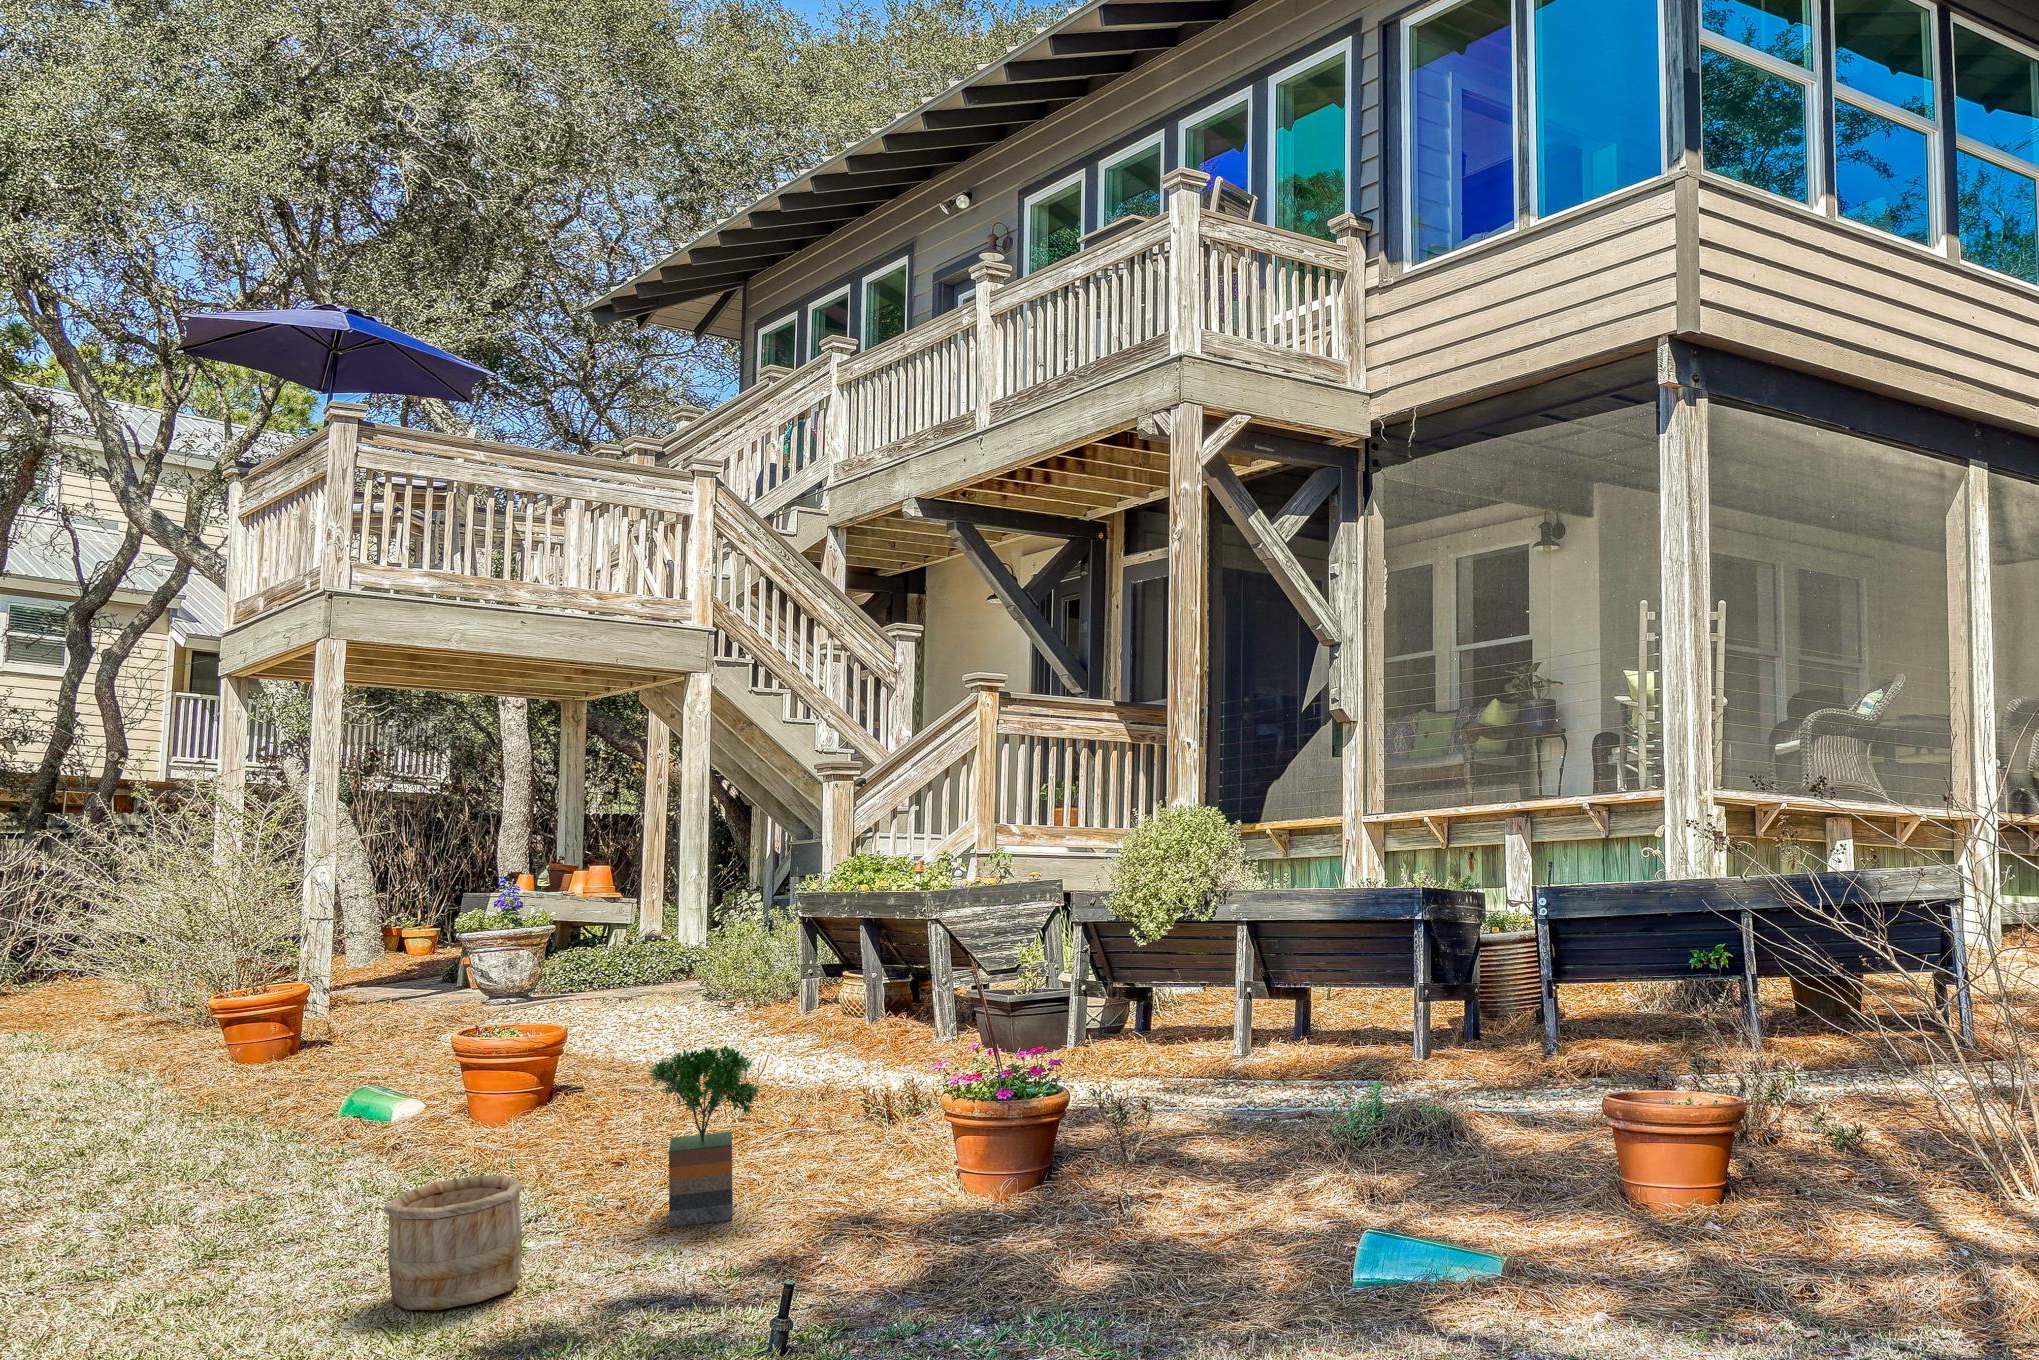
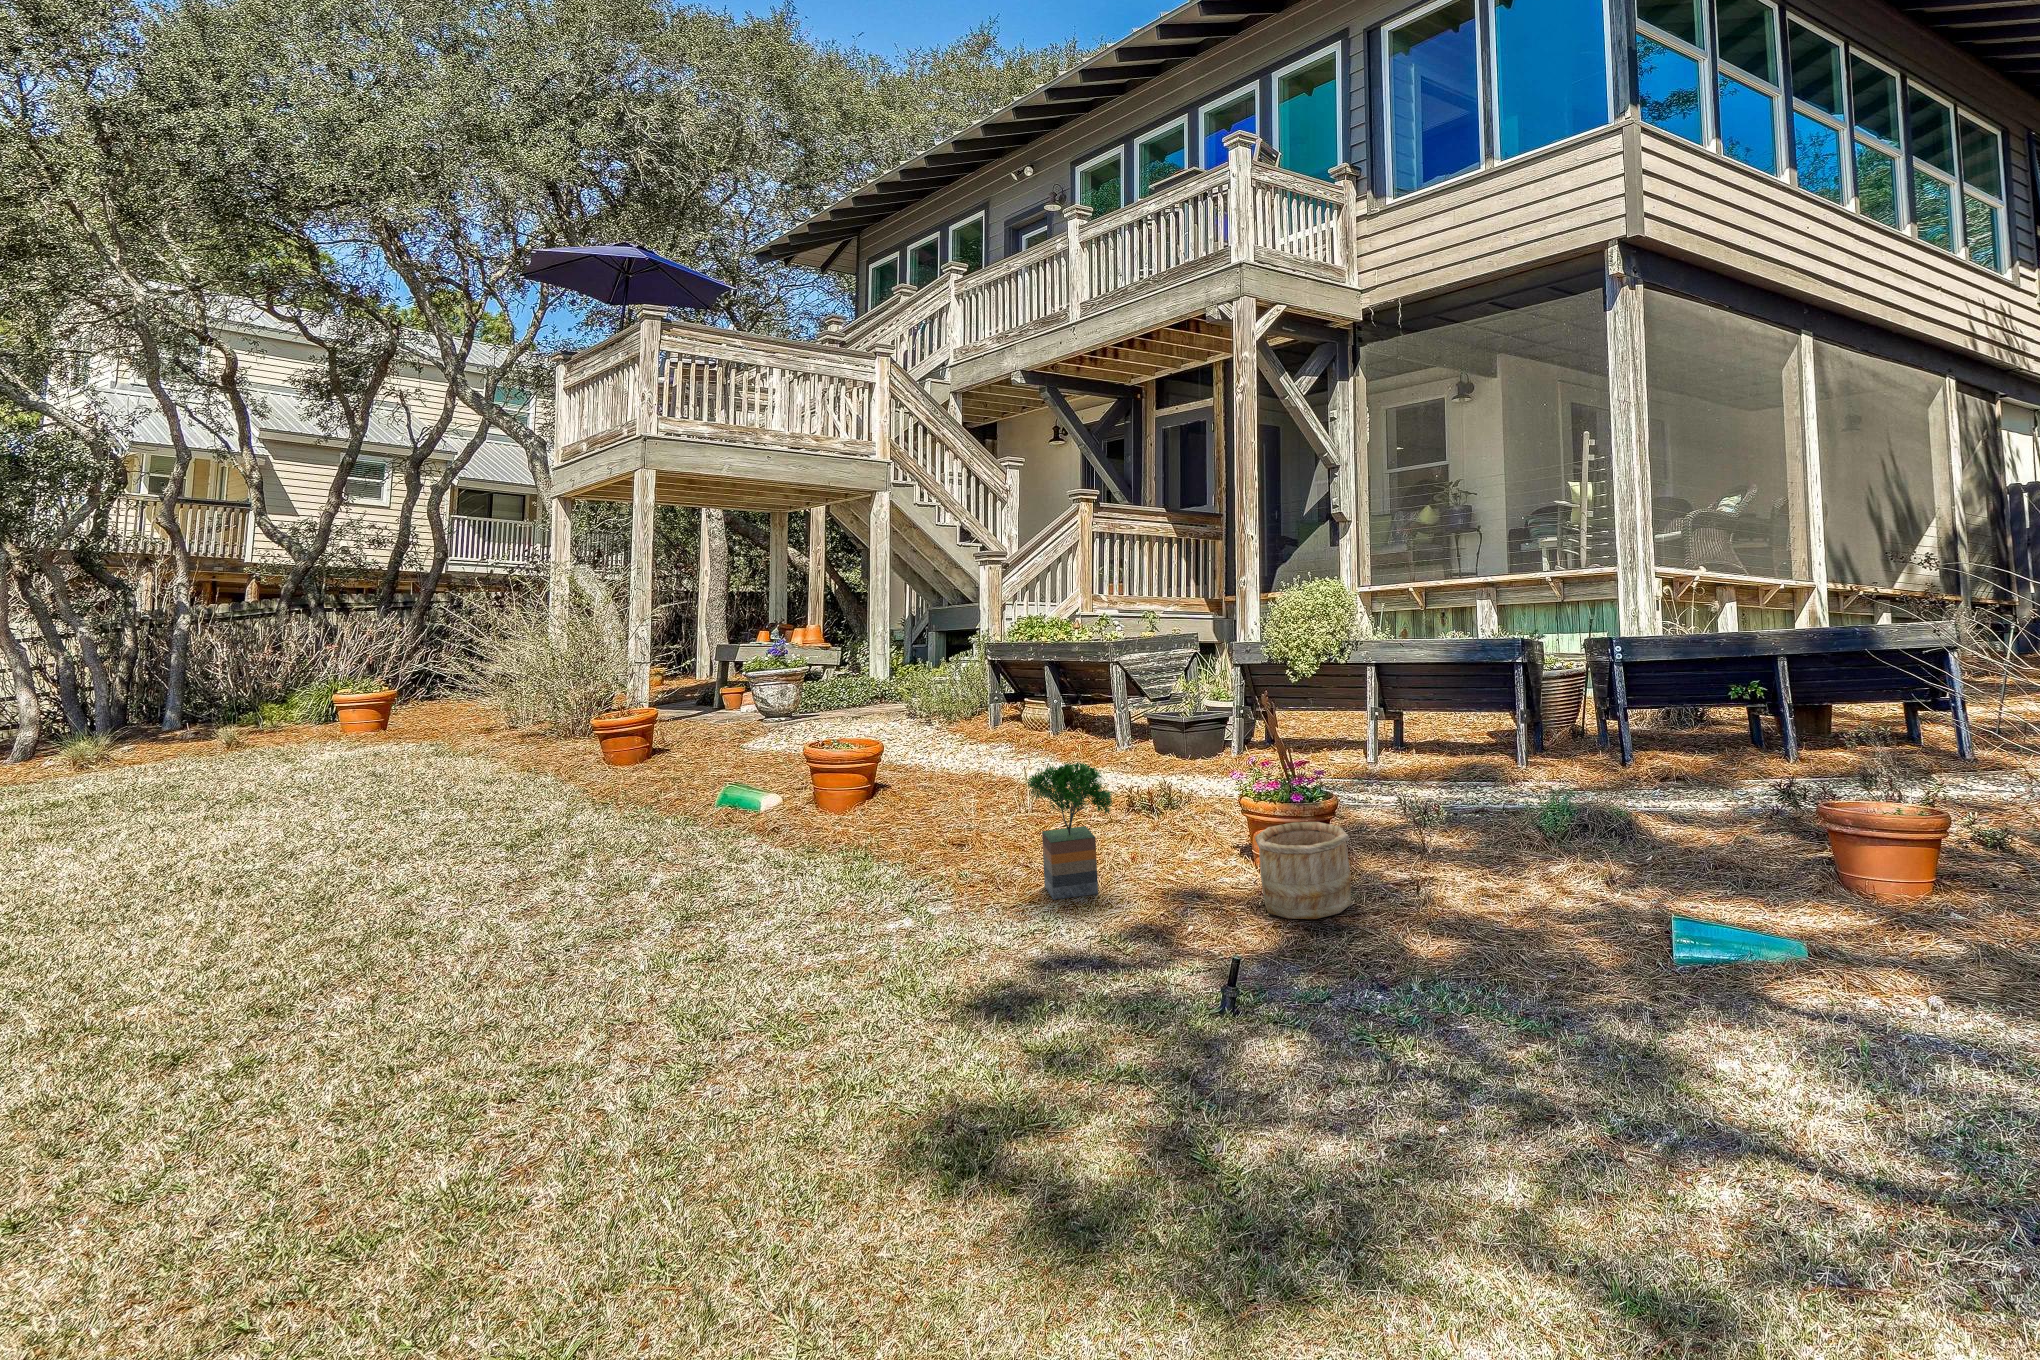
wooden bucket: present [383,1175,523,1310] -> present [1255,822,1351,919]

